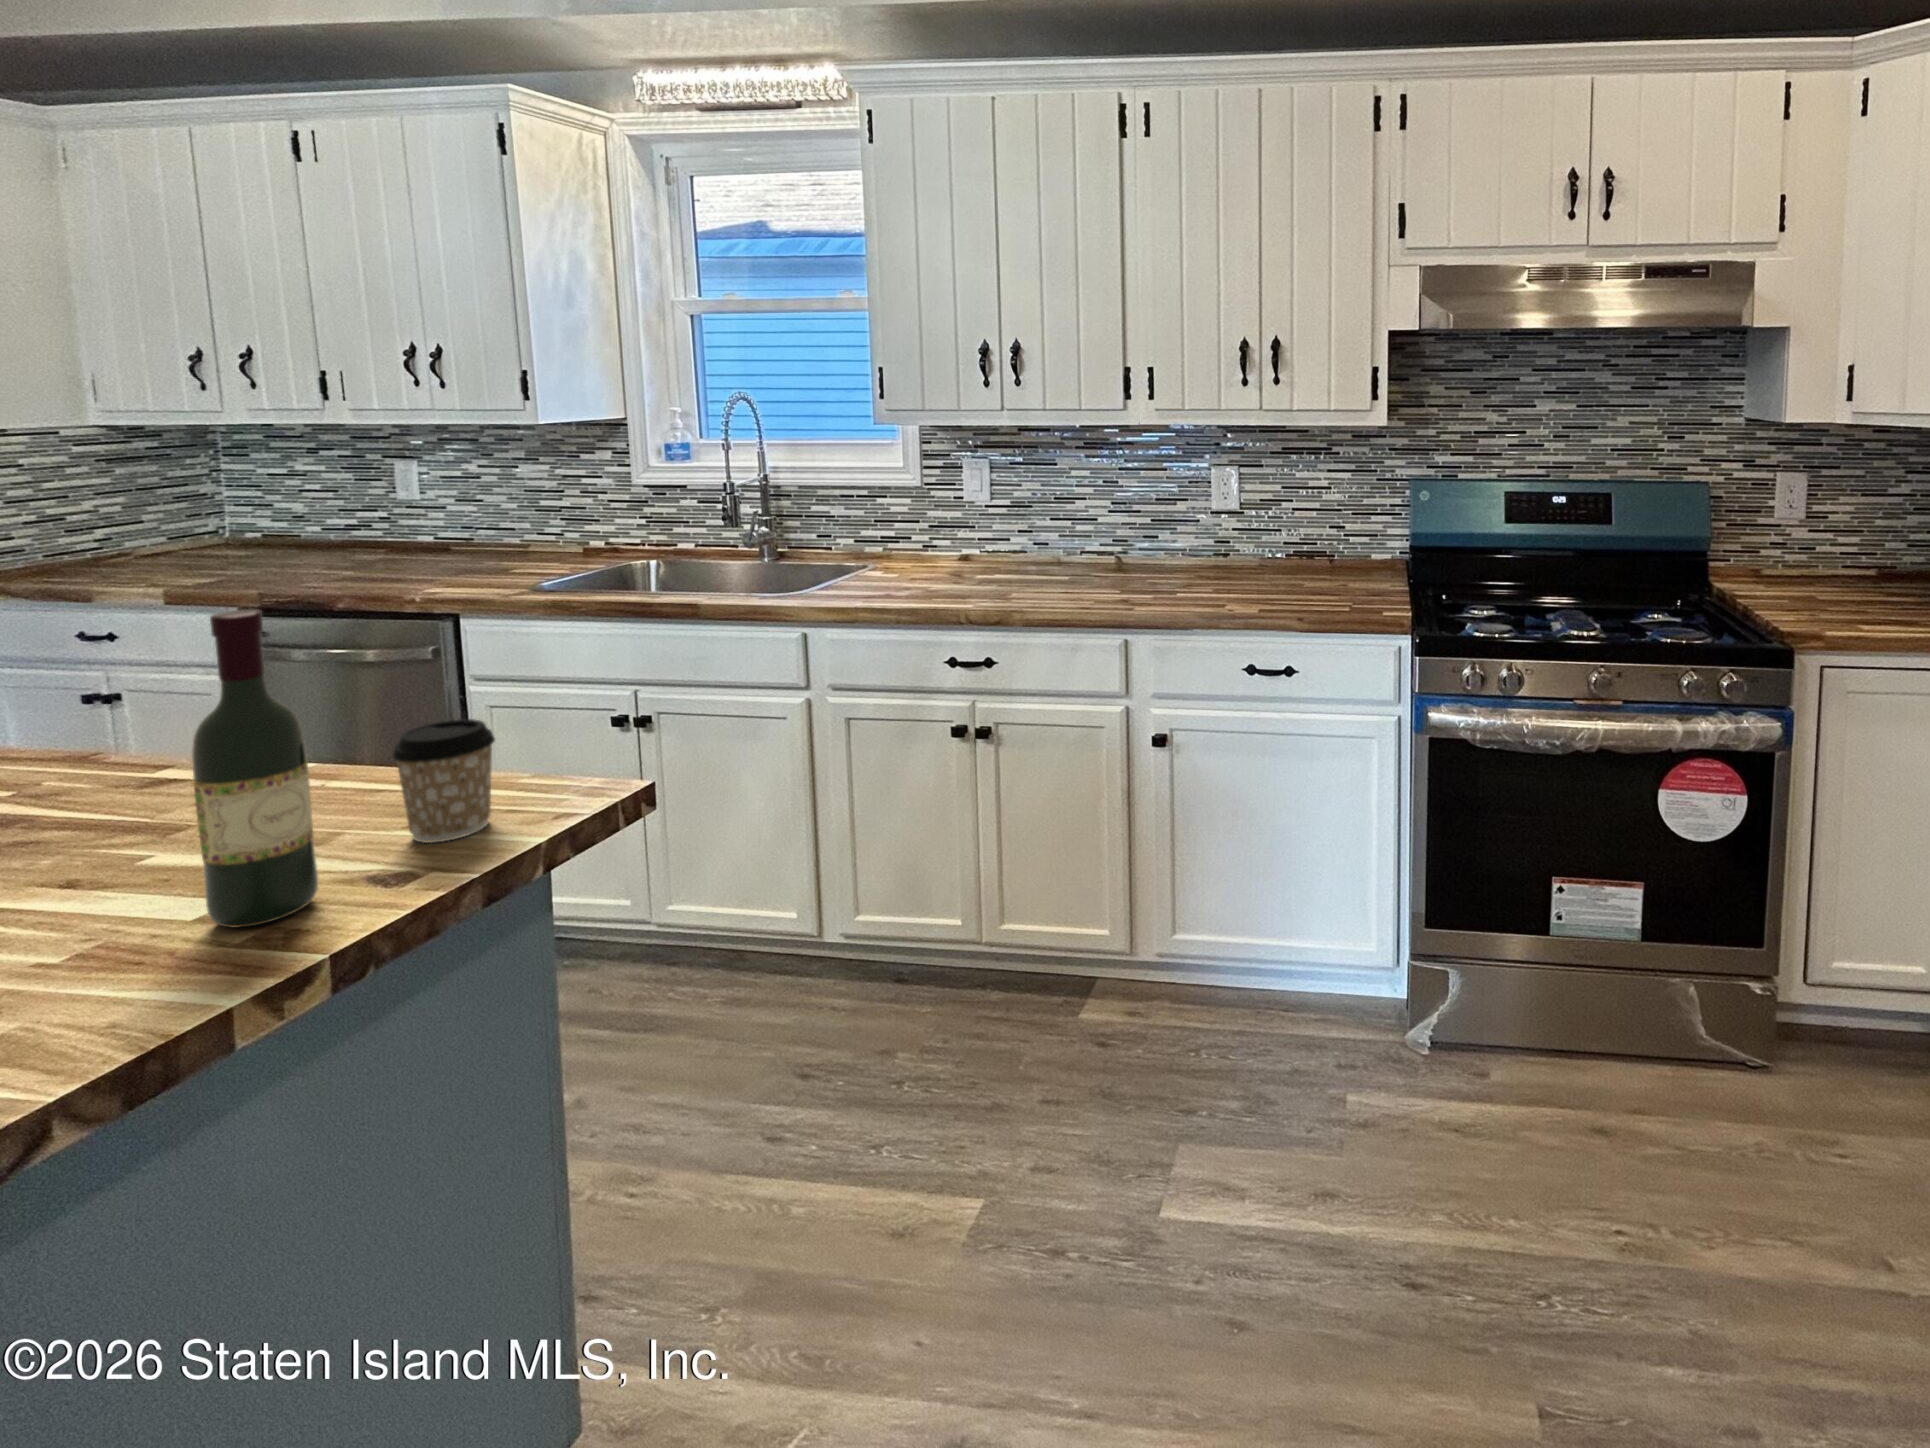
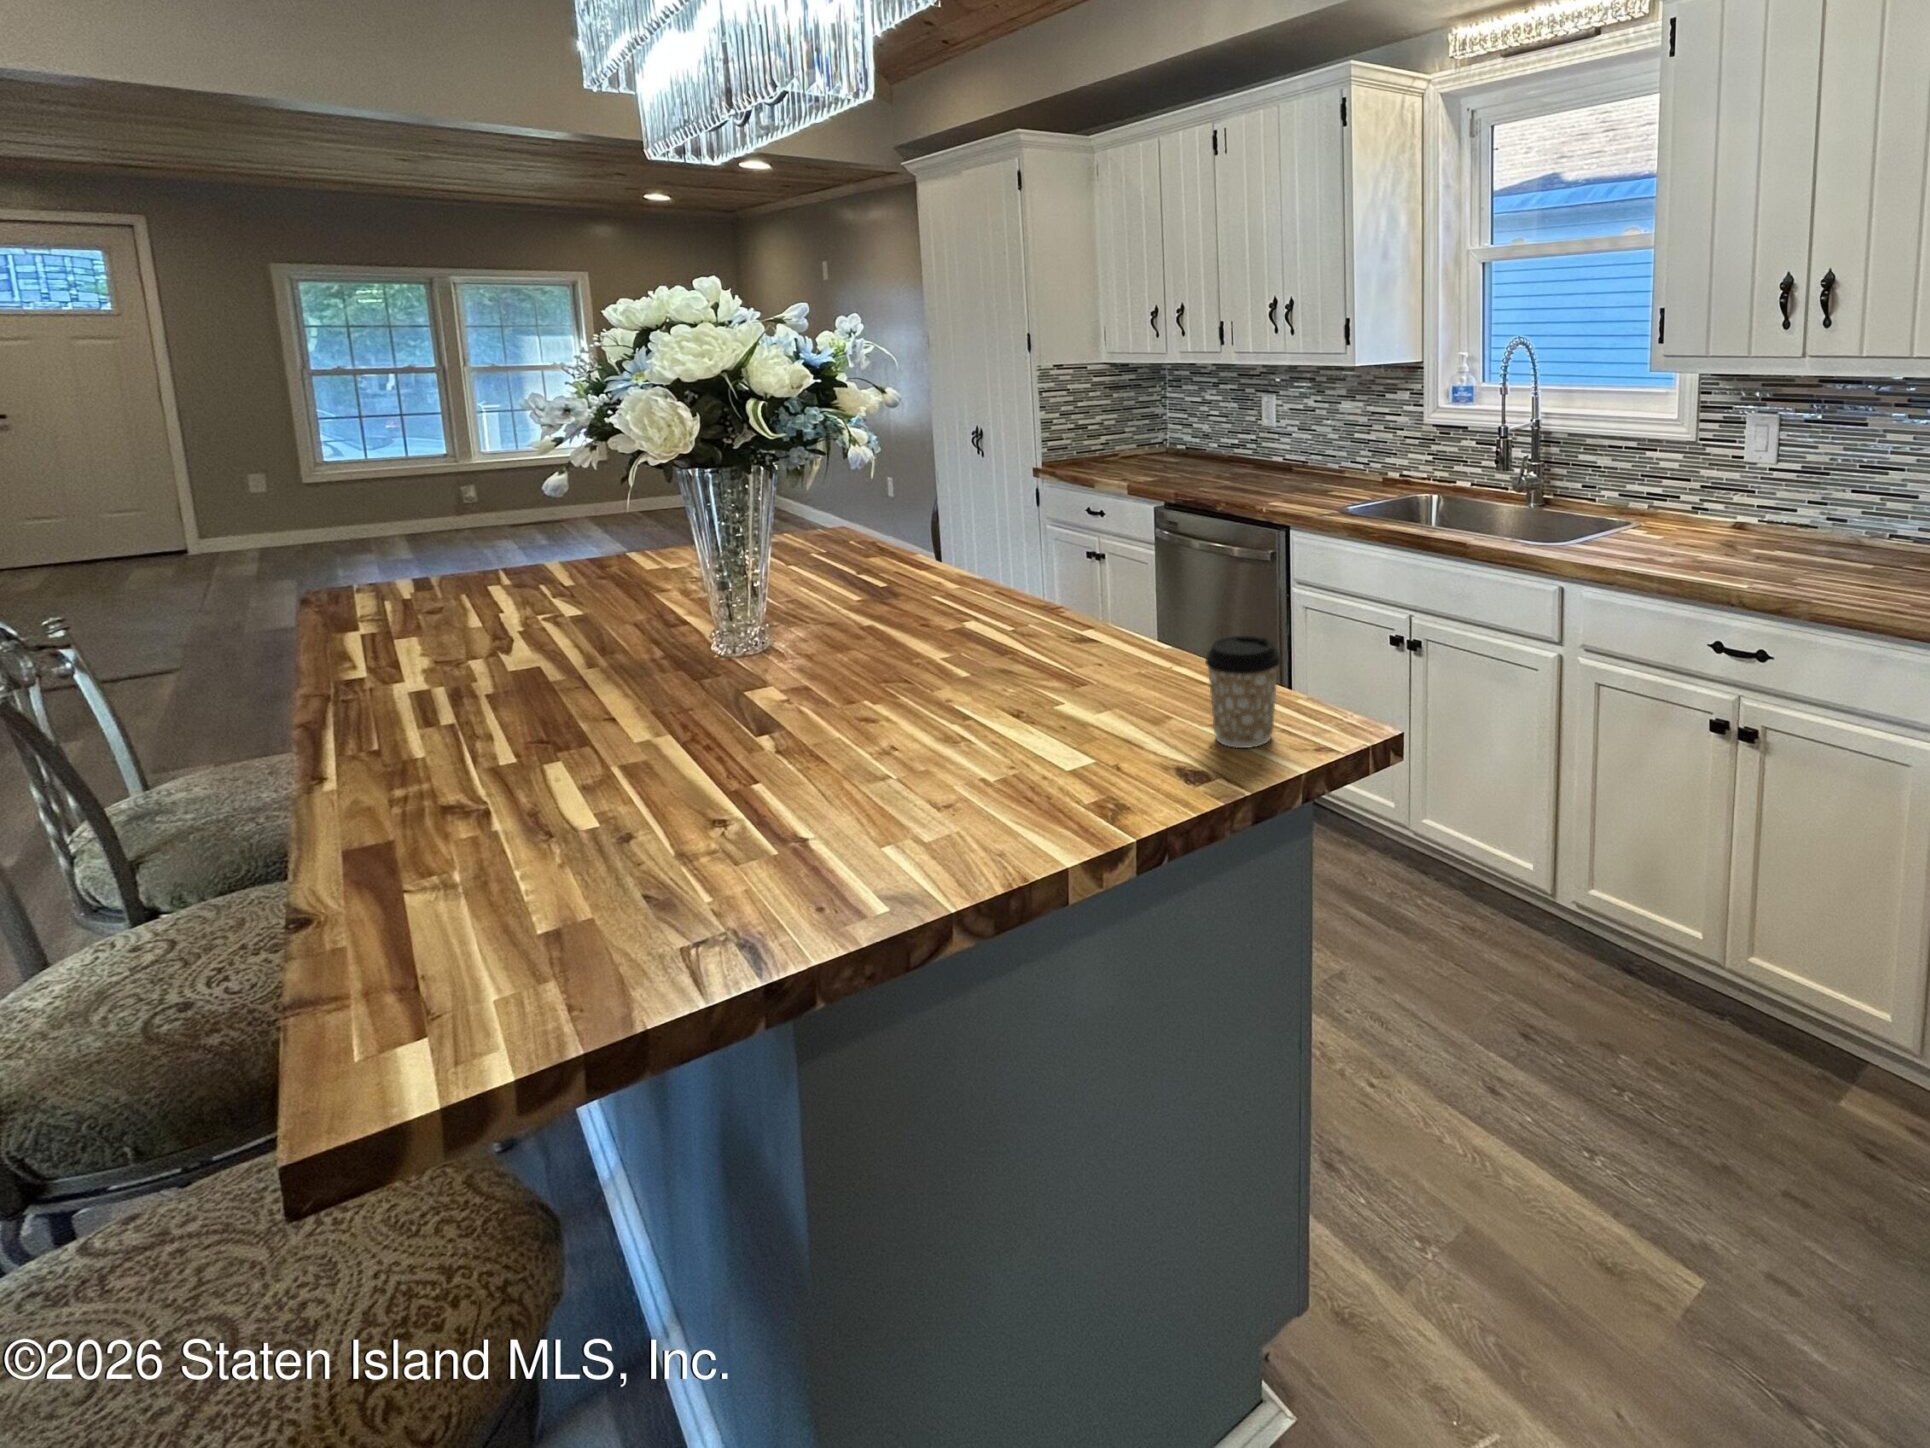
wine bottle: present [192,609,318,927] -> none [1068,518,1143,792]

